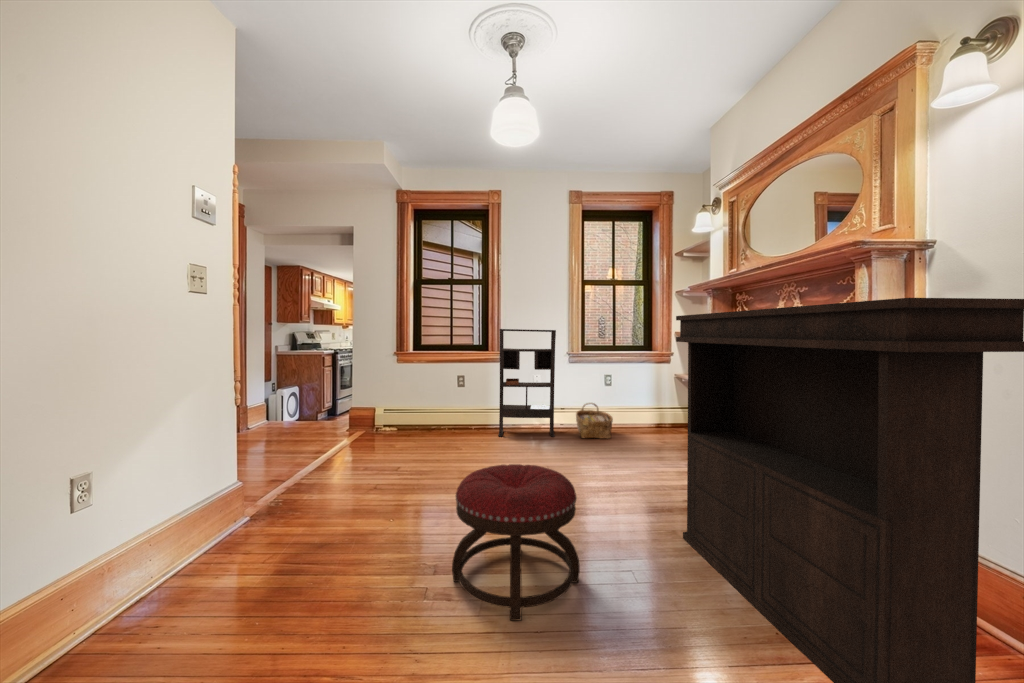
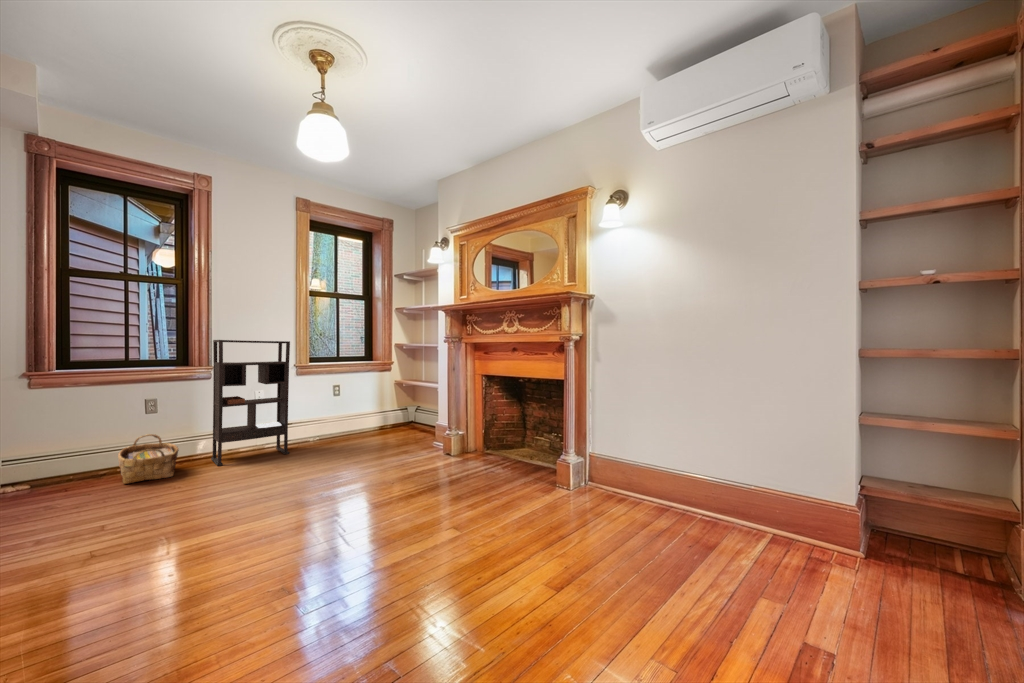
console table: present [676,298,1024,683] -> none [464,328,656,550]
woven basket: present [576,403,613,439] -> present [118,434,179,484]
ottoman: present [452,464,580,620] -> none [322,465,438,597]

